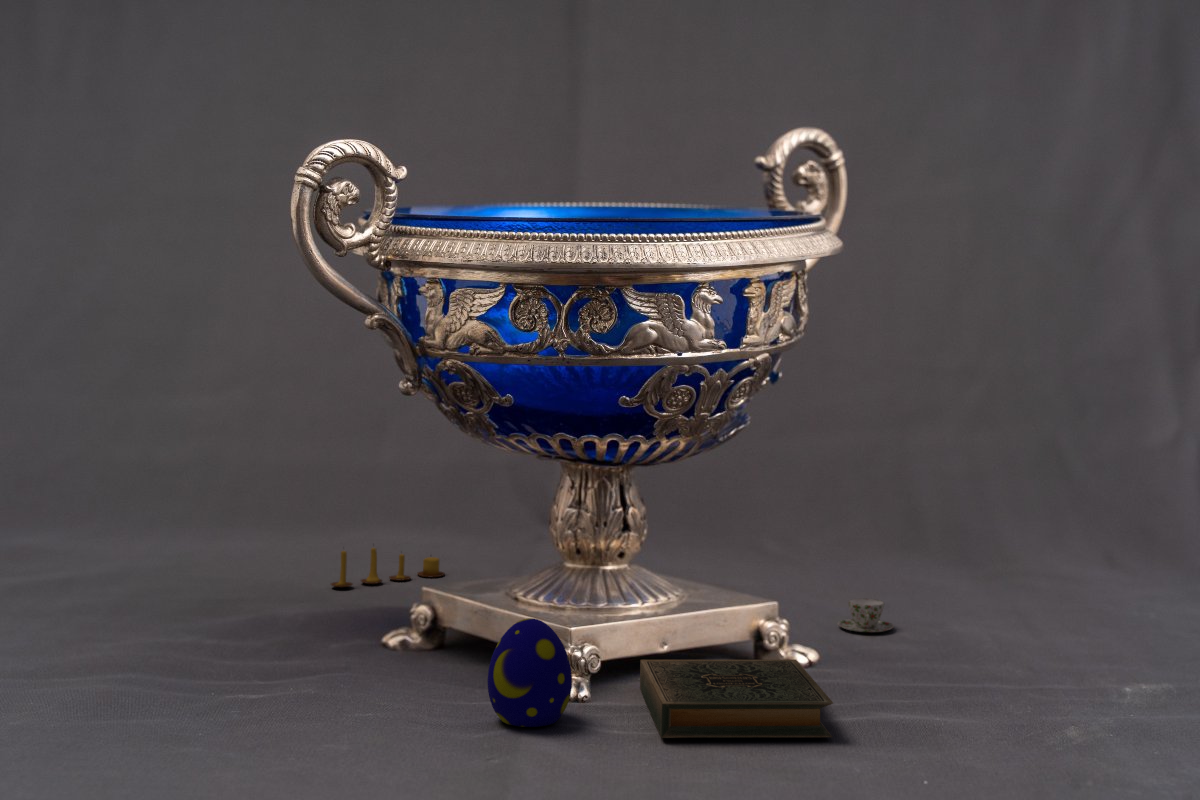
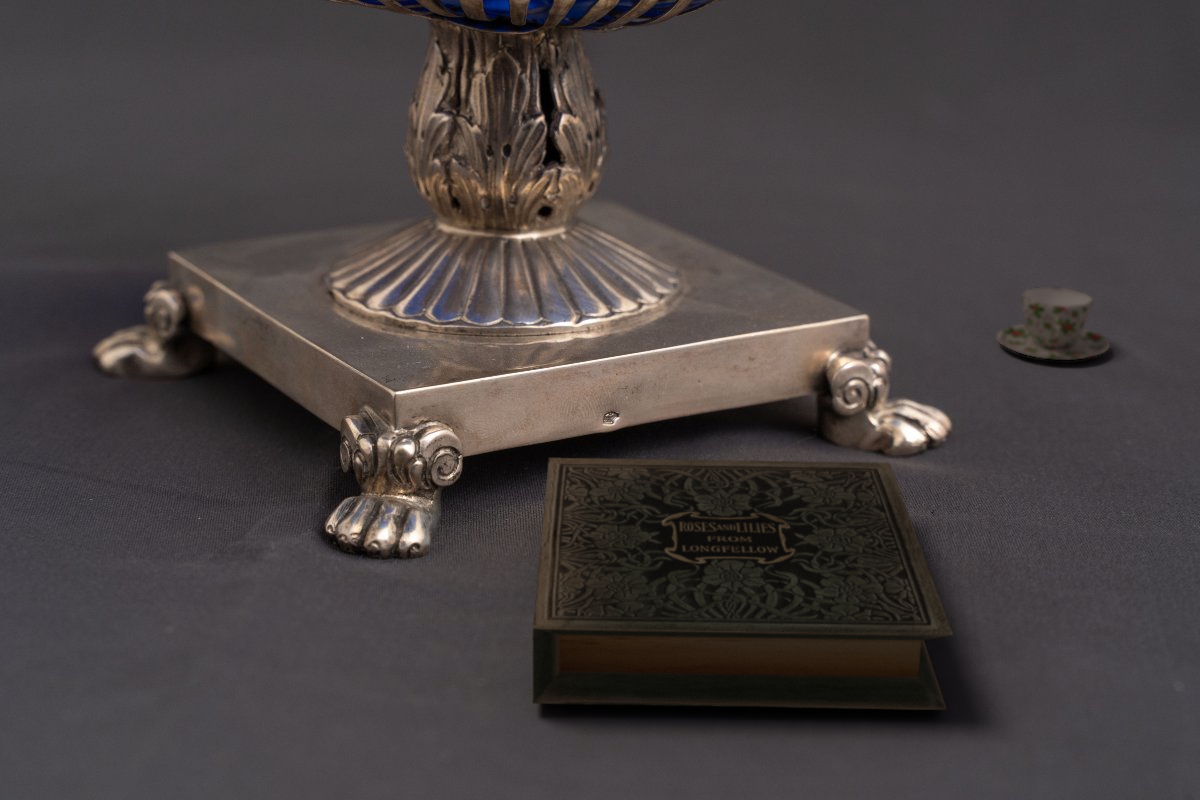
candle: present [331,547,444,587] -> none [80,153,302,233]
decorative egg: present [488,618,572,727] -> none [156,400,352,649]

